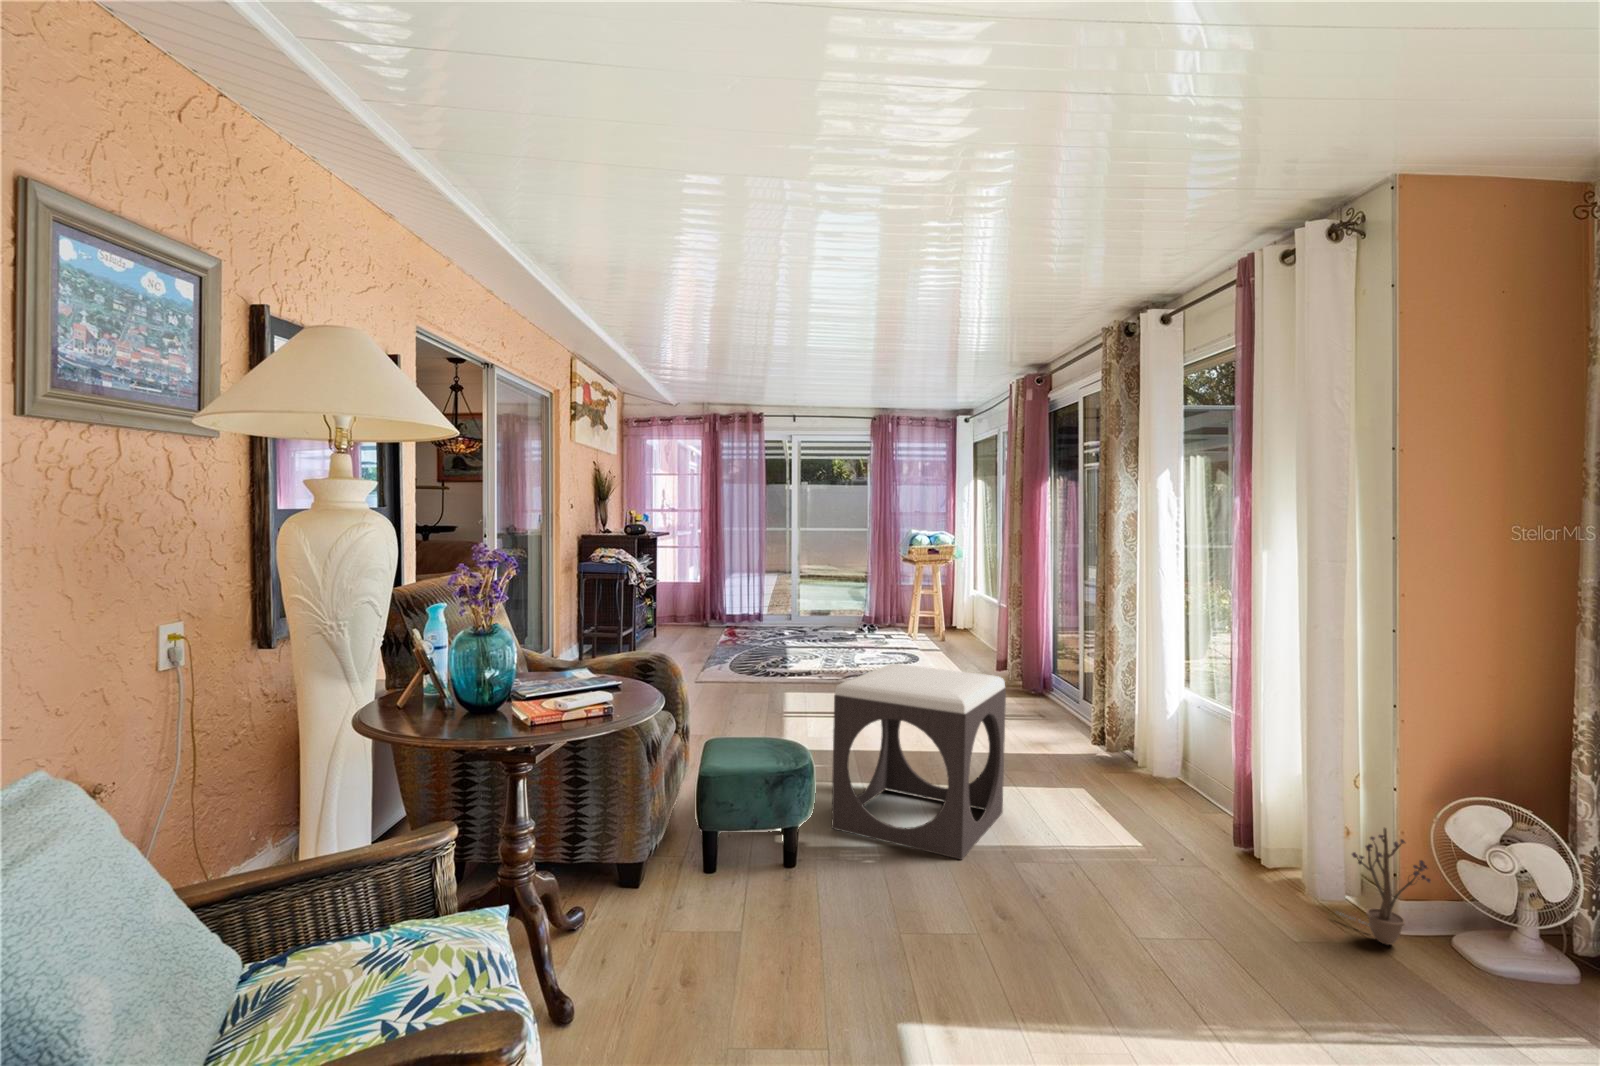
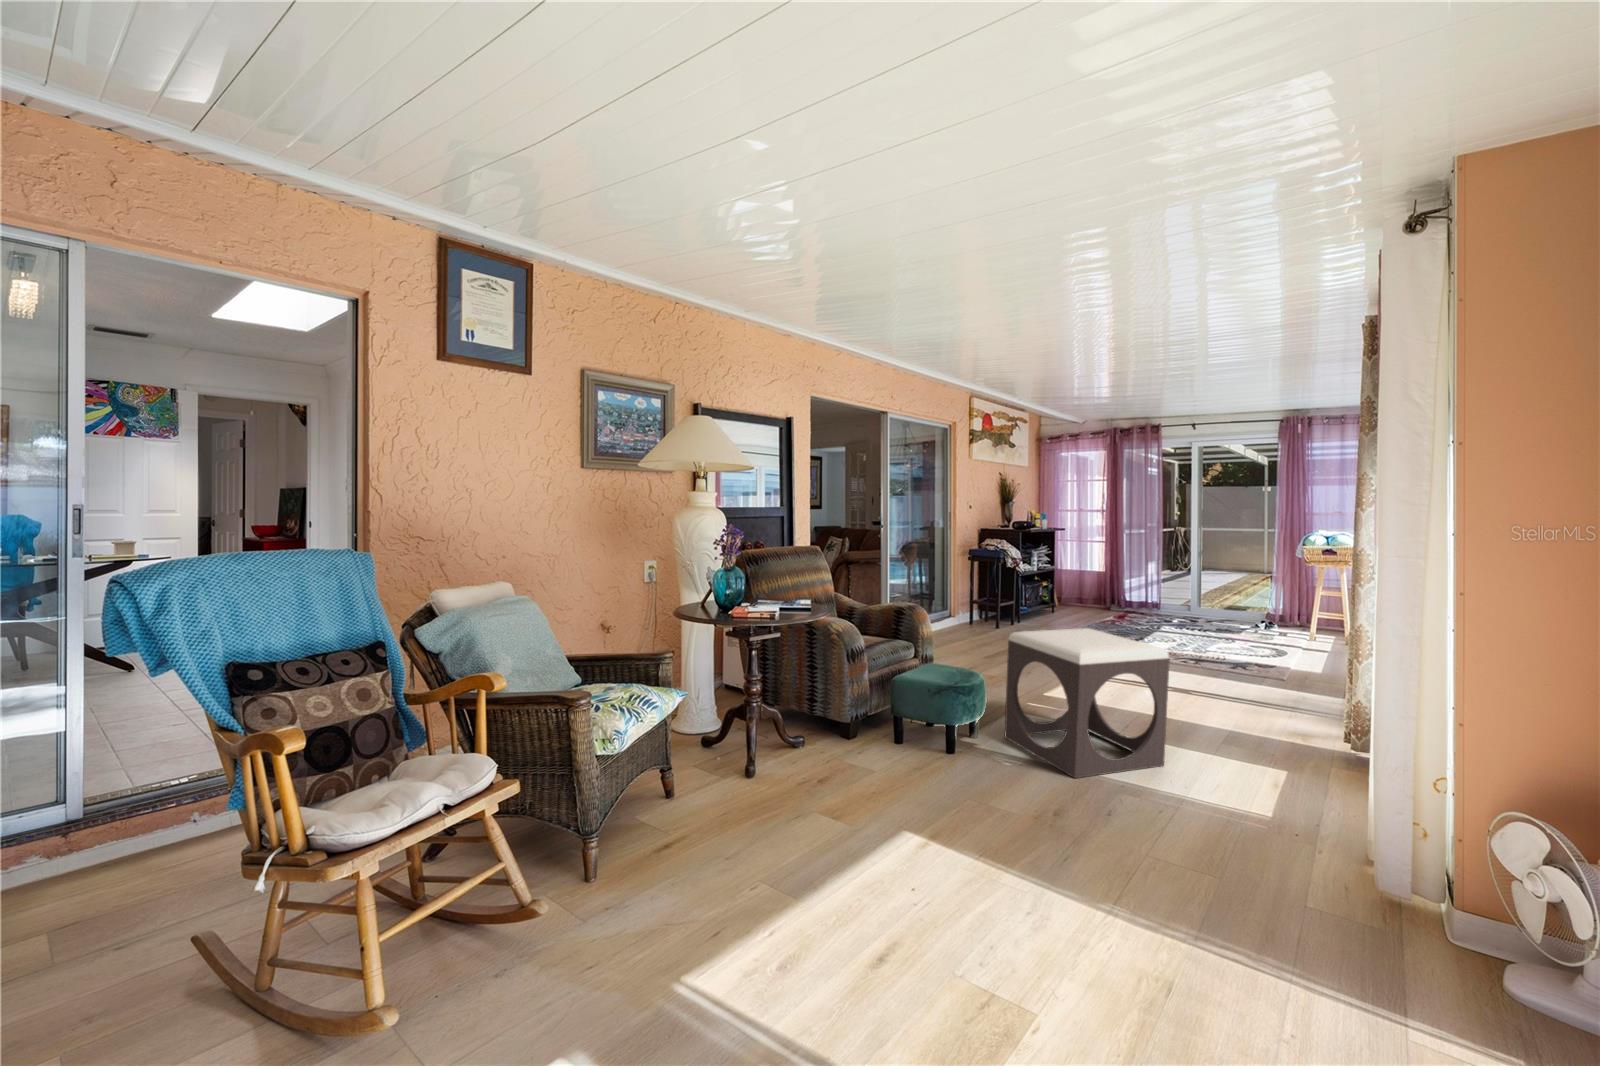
decorative plant: present [1337,828,1430,945] -> none [1401,838,1473,962]

